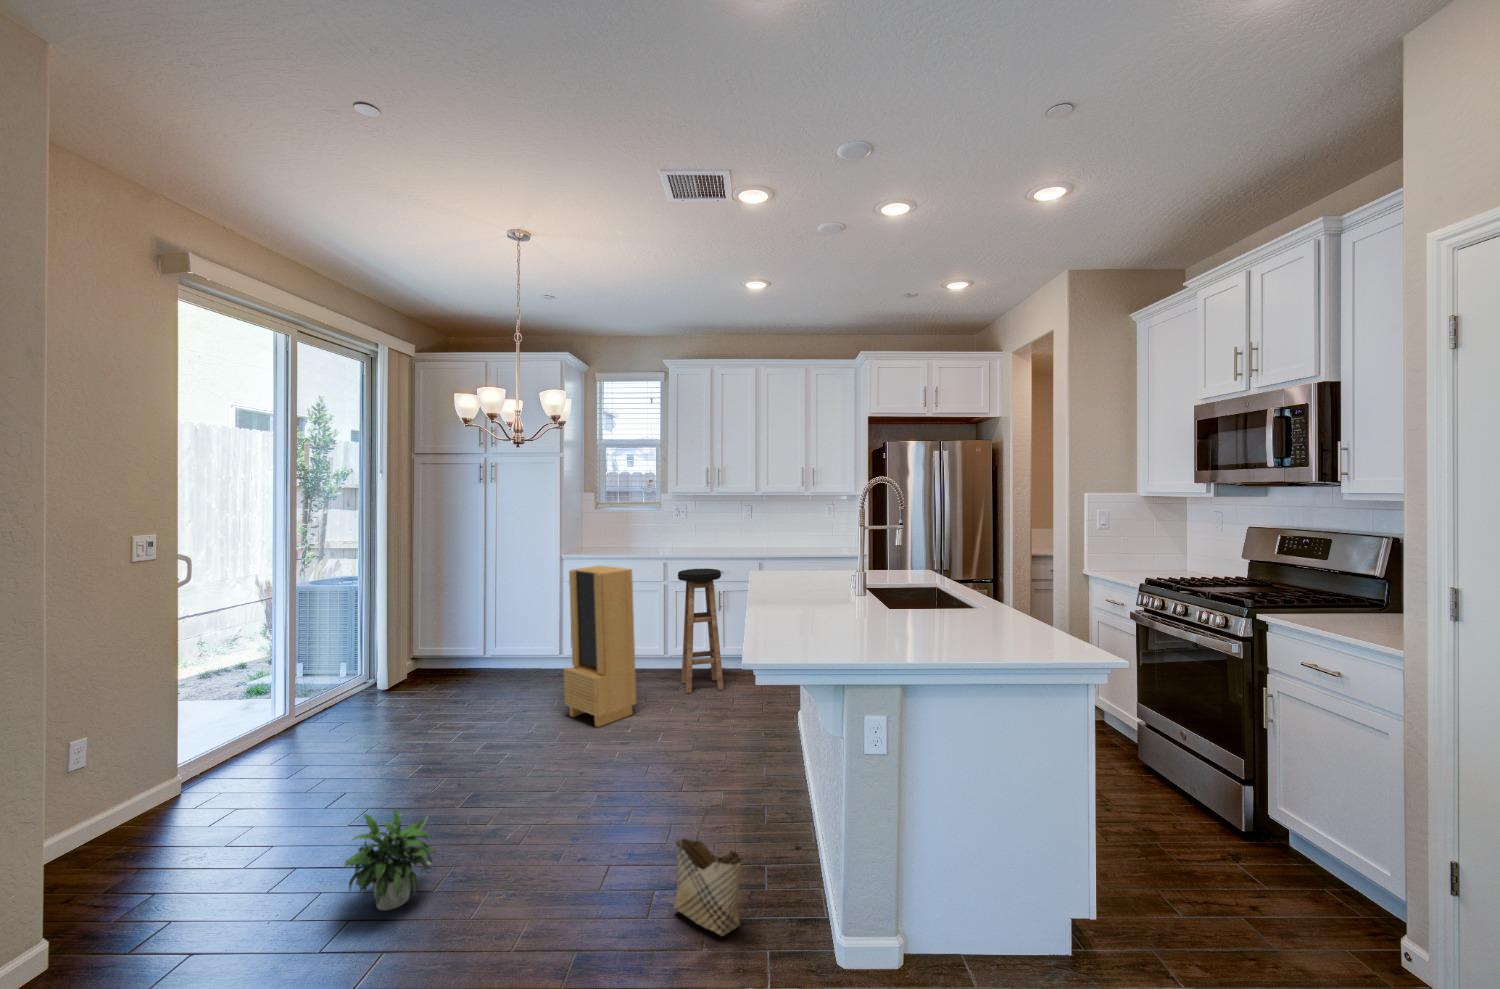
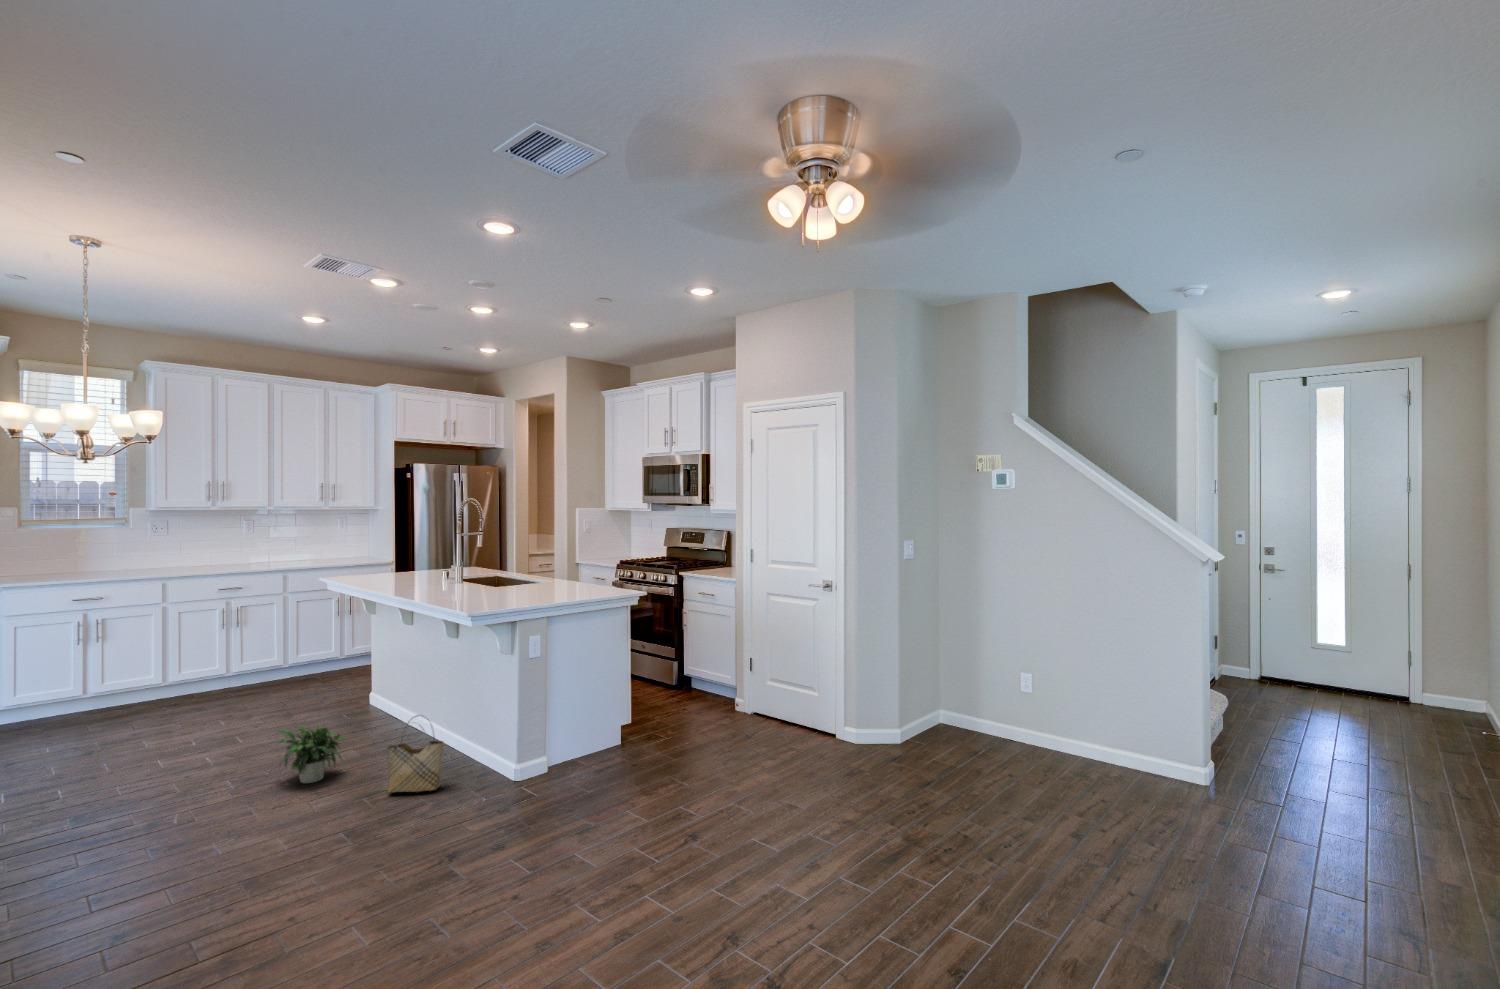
storage cabinet: present [564,565,636,727] -> none [85,584,183,751]
bar stool: present [678,569,724,693] -> none [201,584,262,710]
potted plant: present [343,809,436,910] -> present [266,725,345,783]

